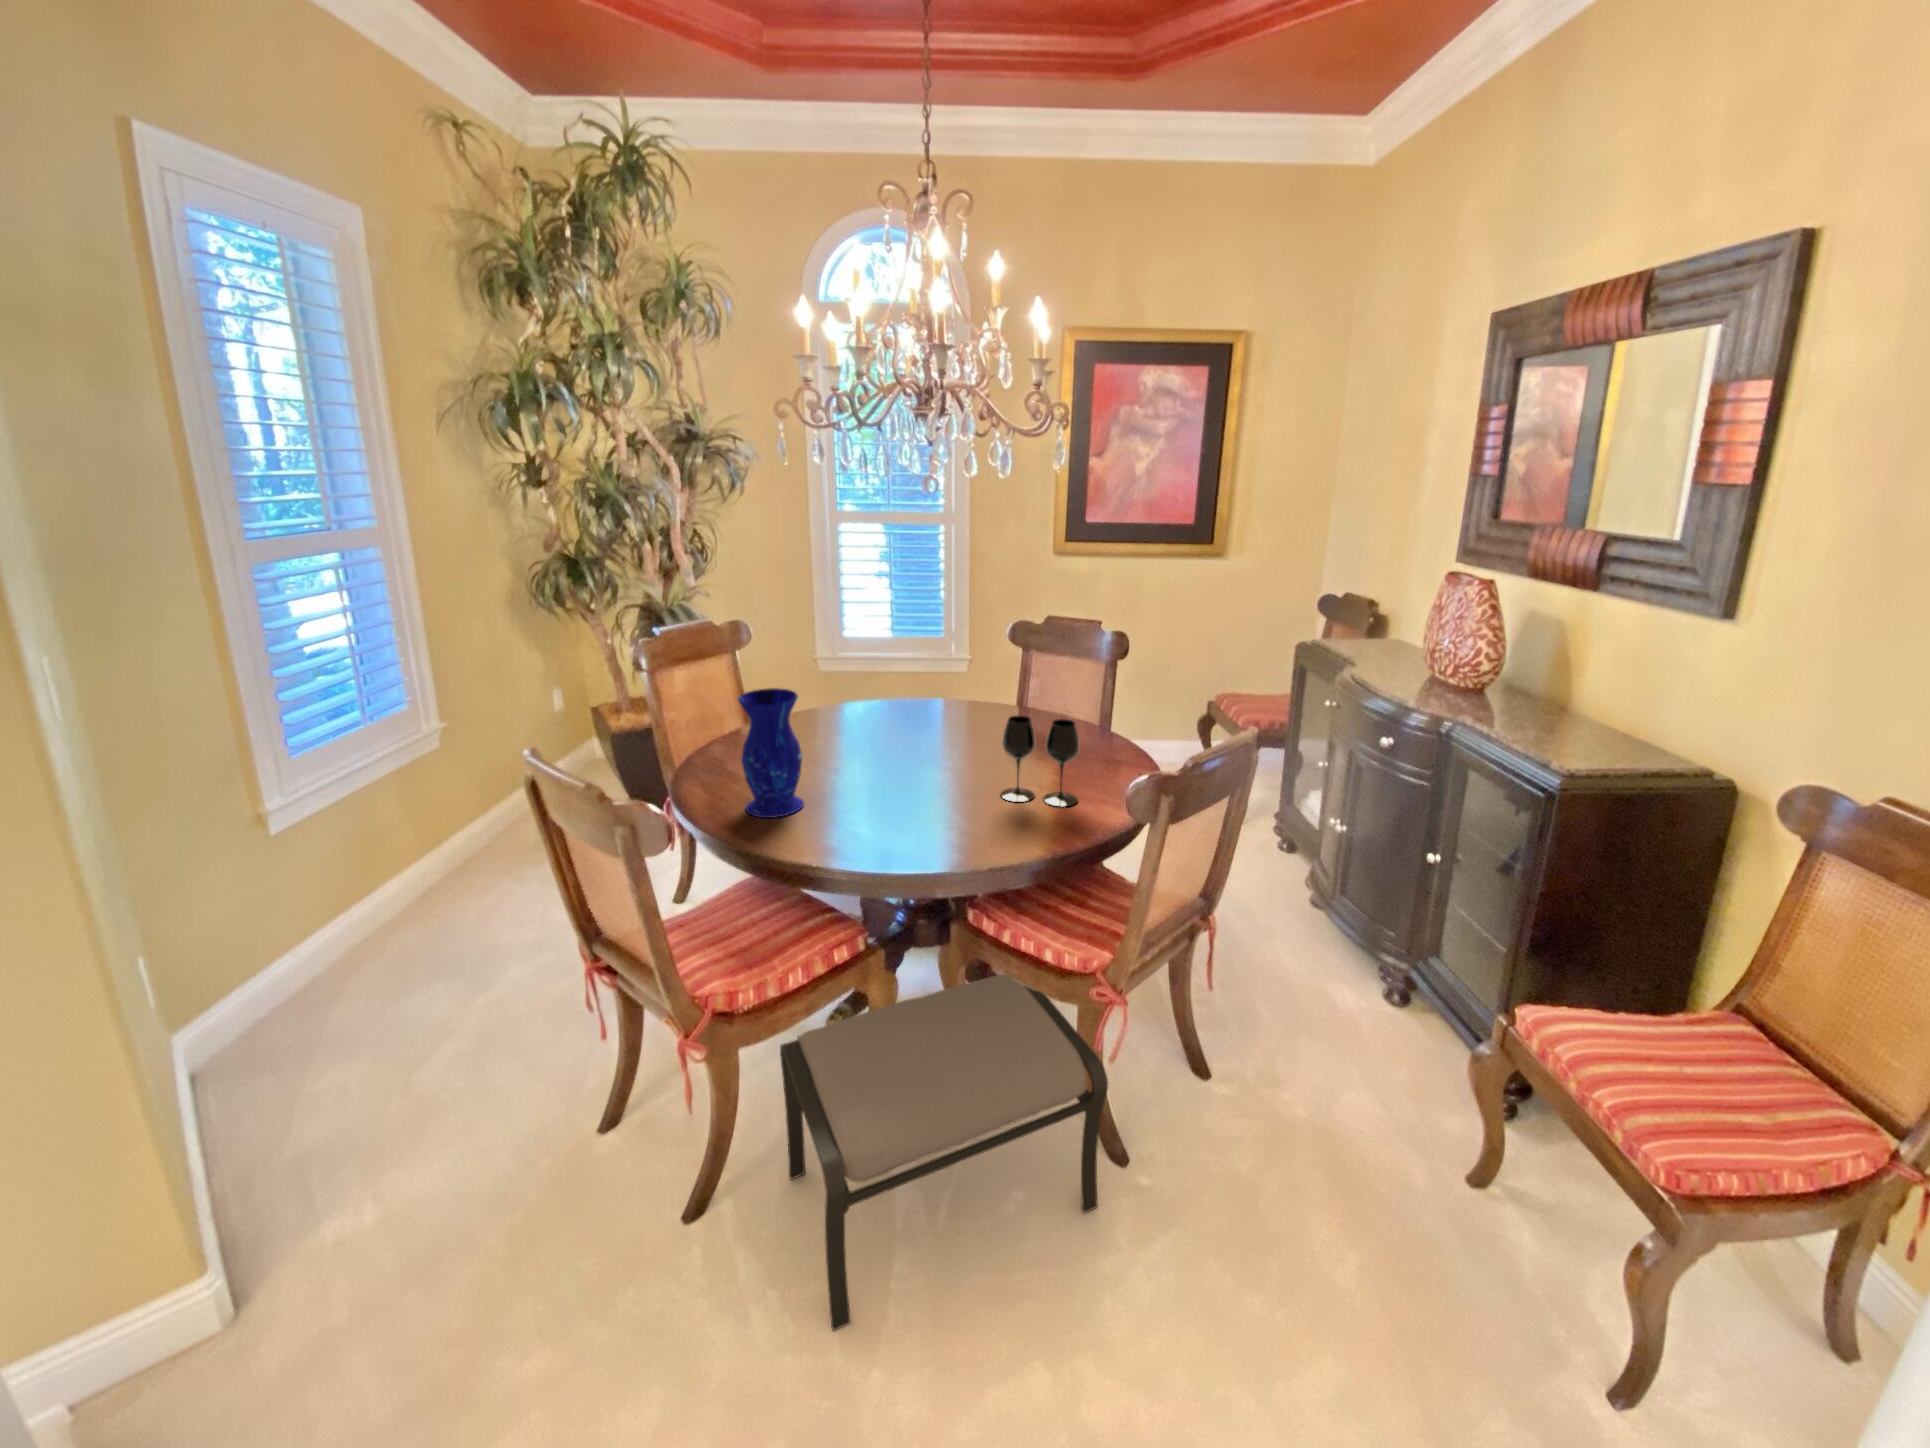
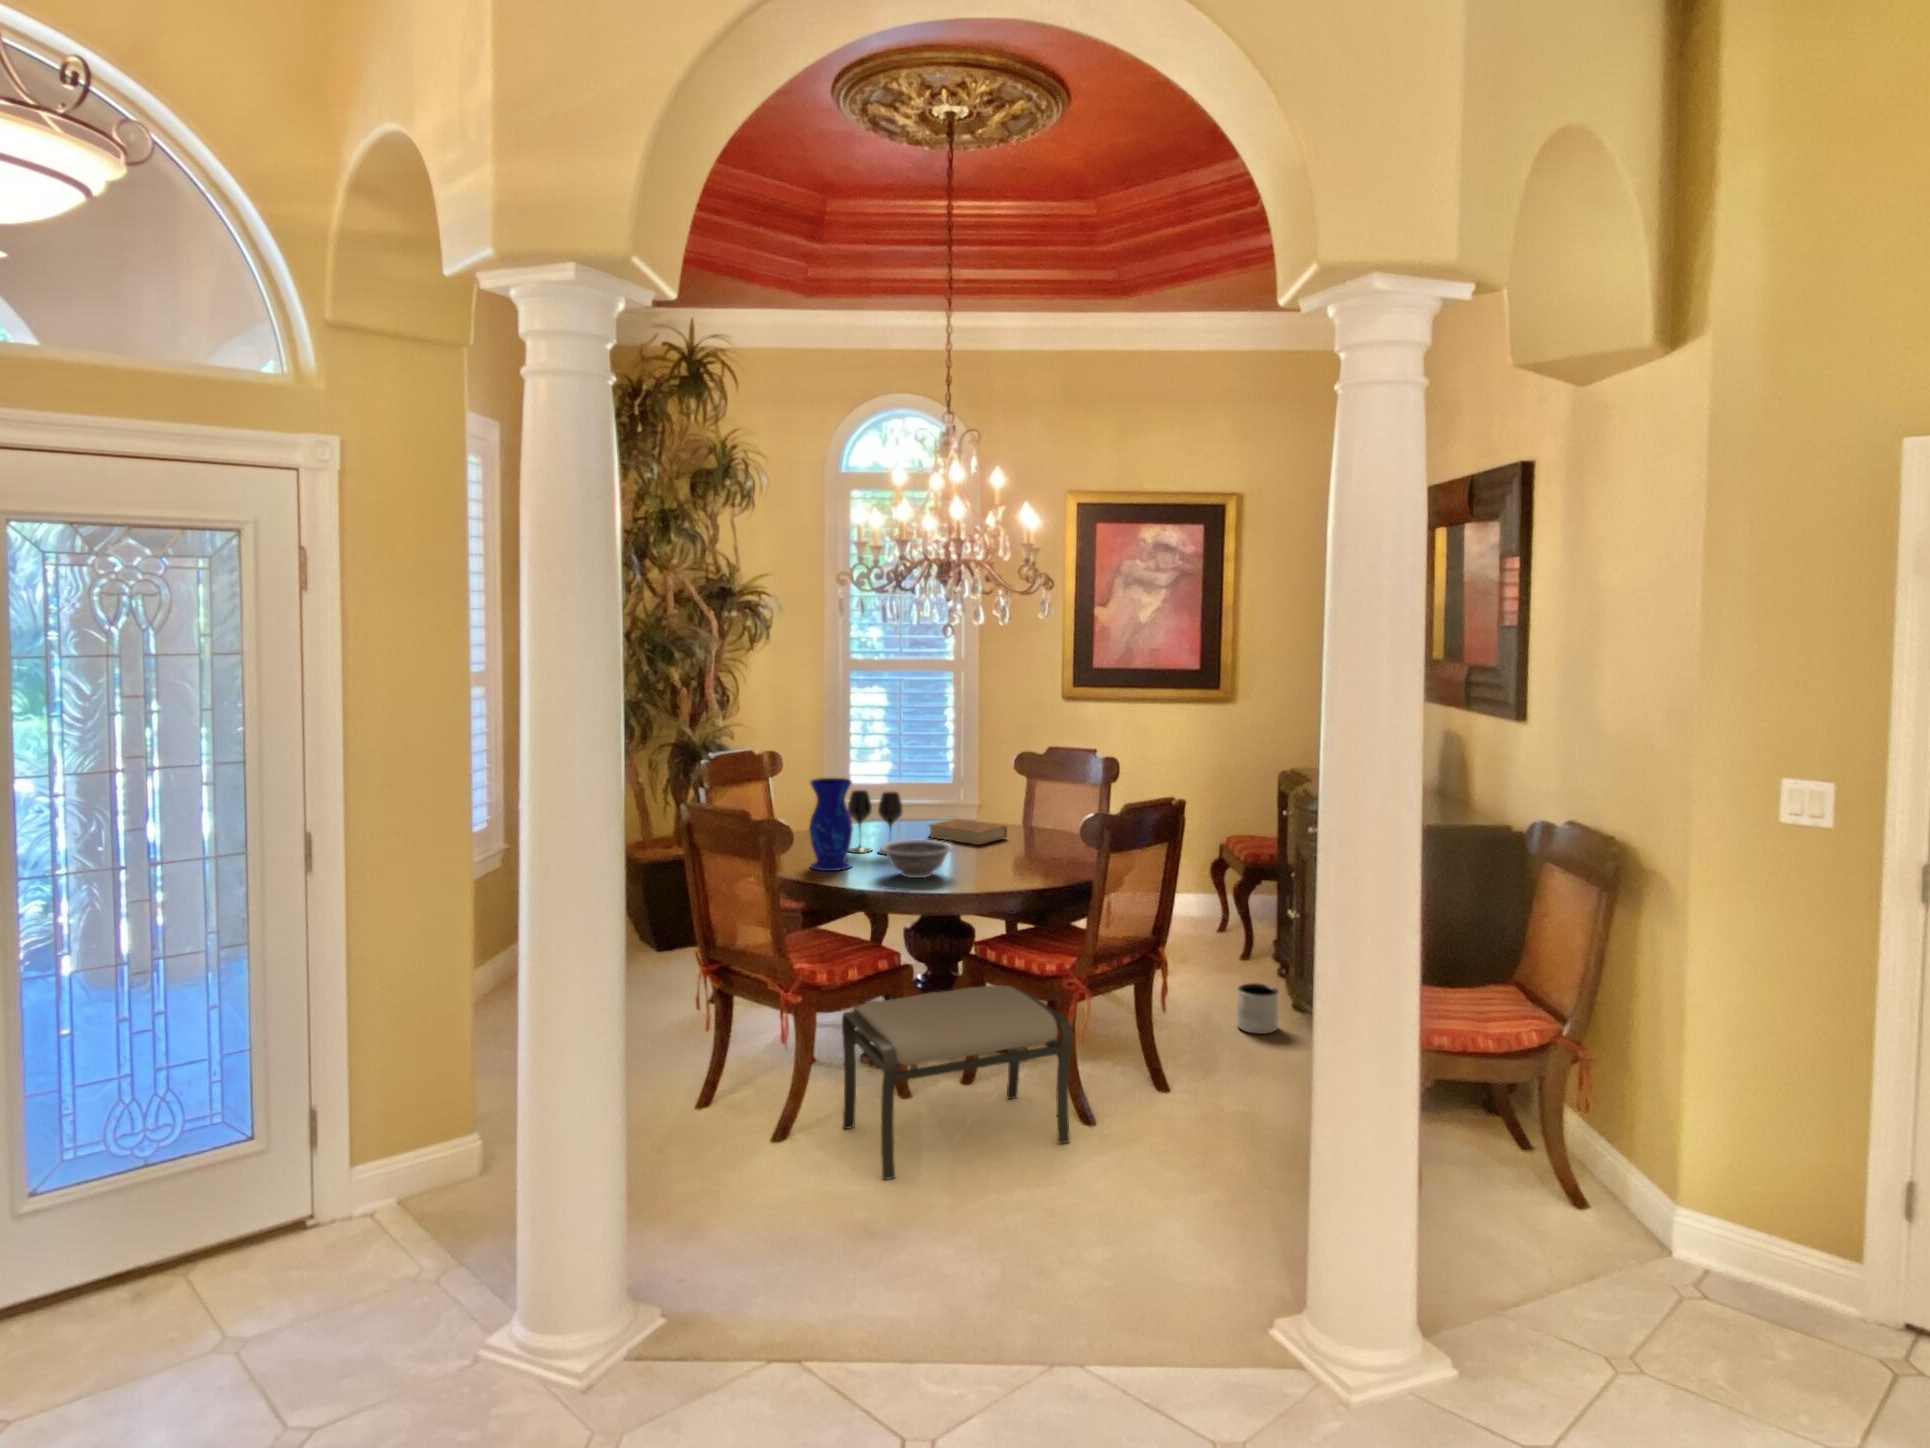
book: none [908,710,1004,754] -> present [928,819,1007,845]
wine glass: present [1001,715,1080,807] -> present [848,790,903,855]
decorative bowl: none [836,772,938,835] -> present [880,840,953,878]
planter: none [1256,891,1308,952] -> present [1237,983,1279,1034]

